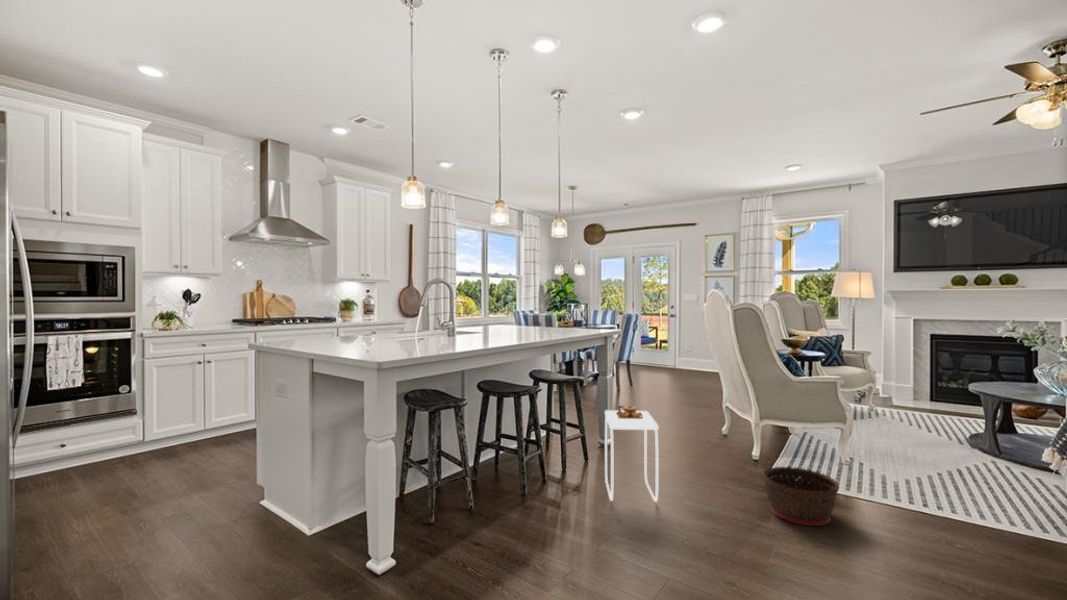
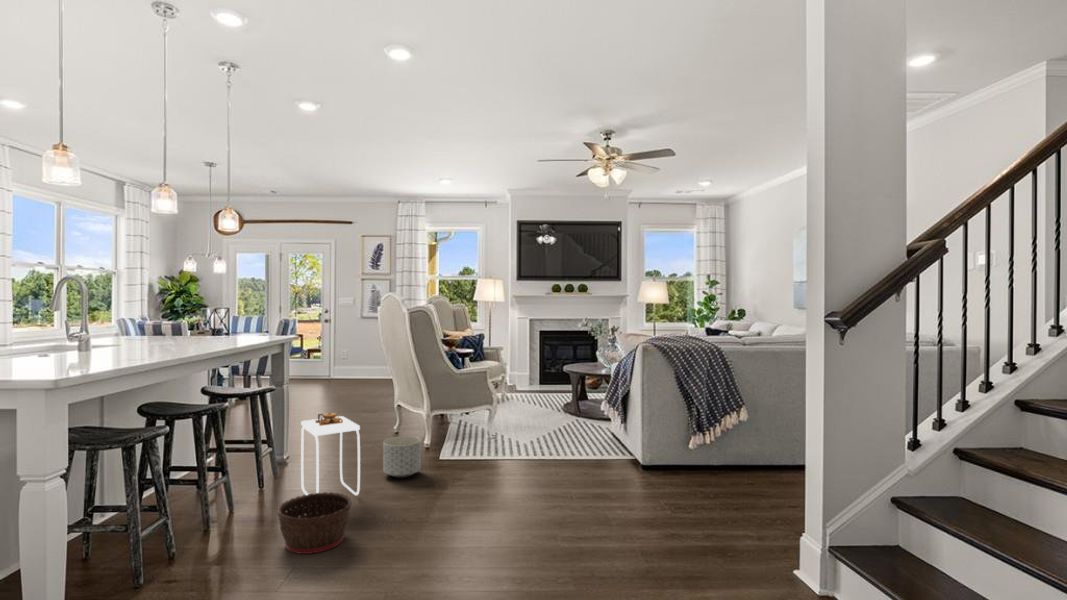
planter: none [692,443,737,493] -> present [383,436,421,478]
basket: present [763,467,839,526] -> present [278,492,352,554]

